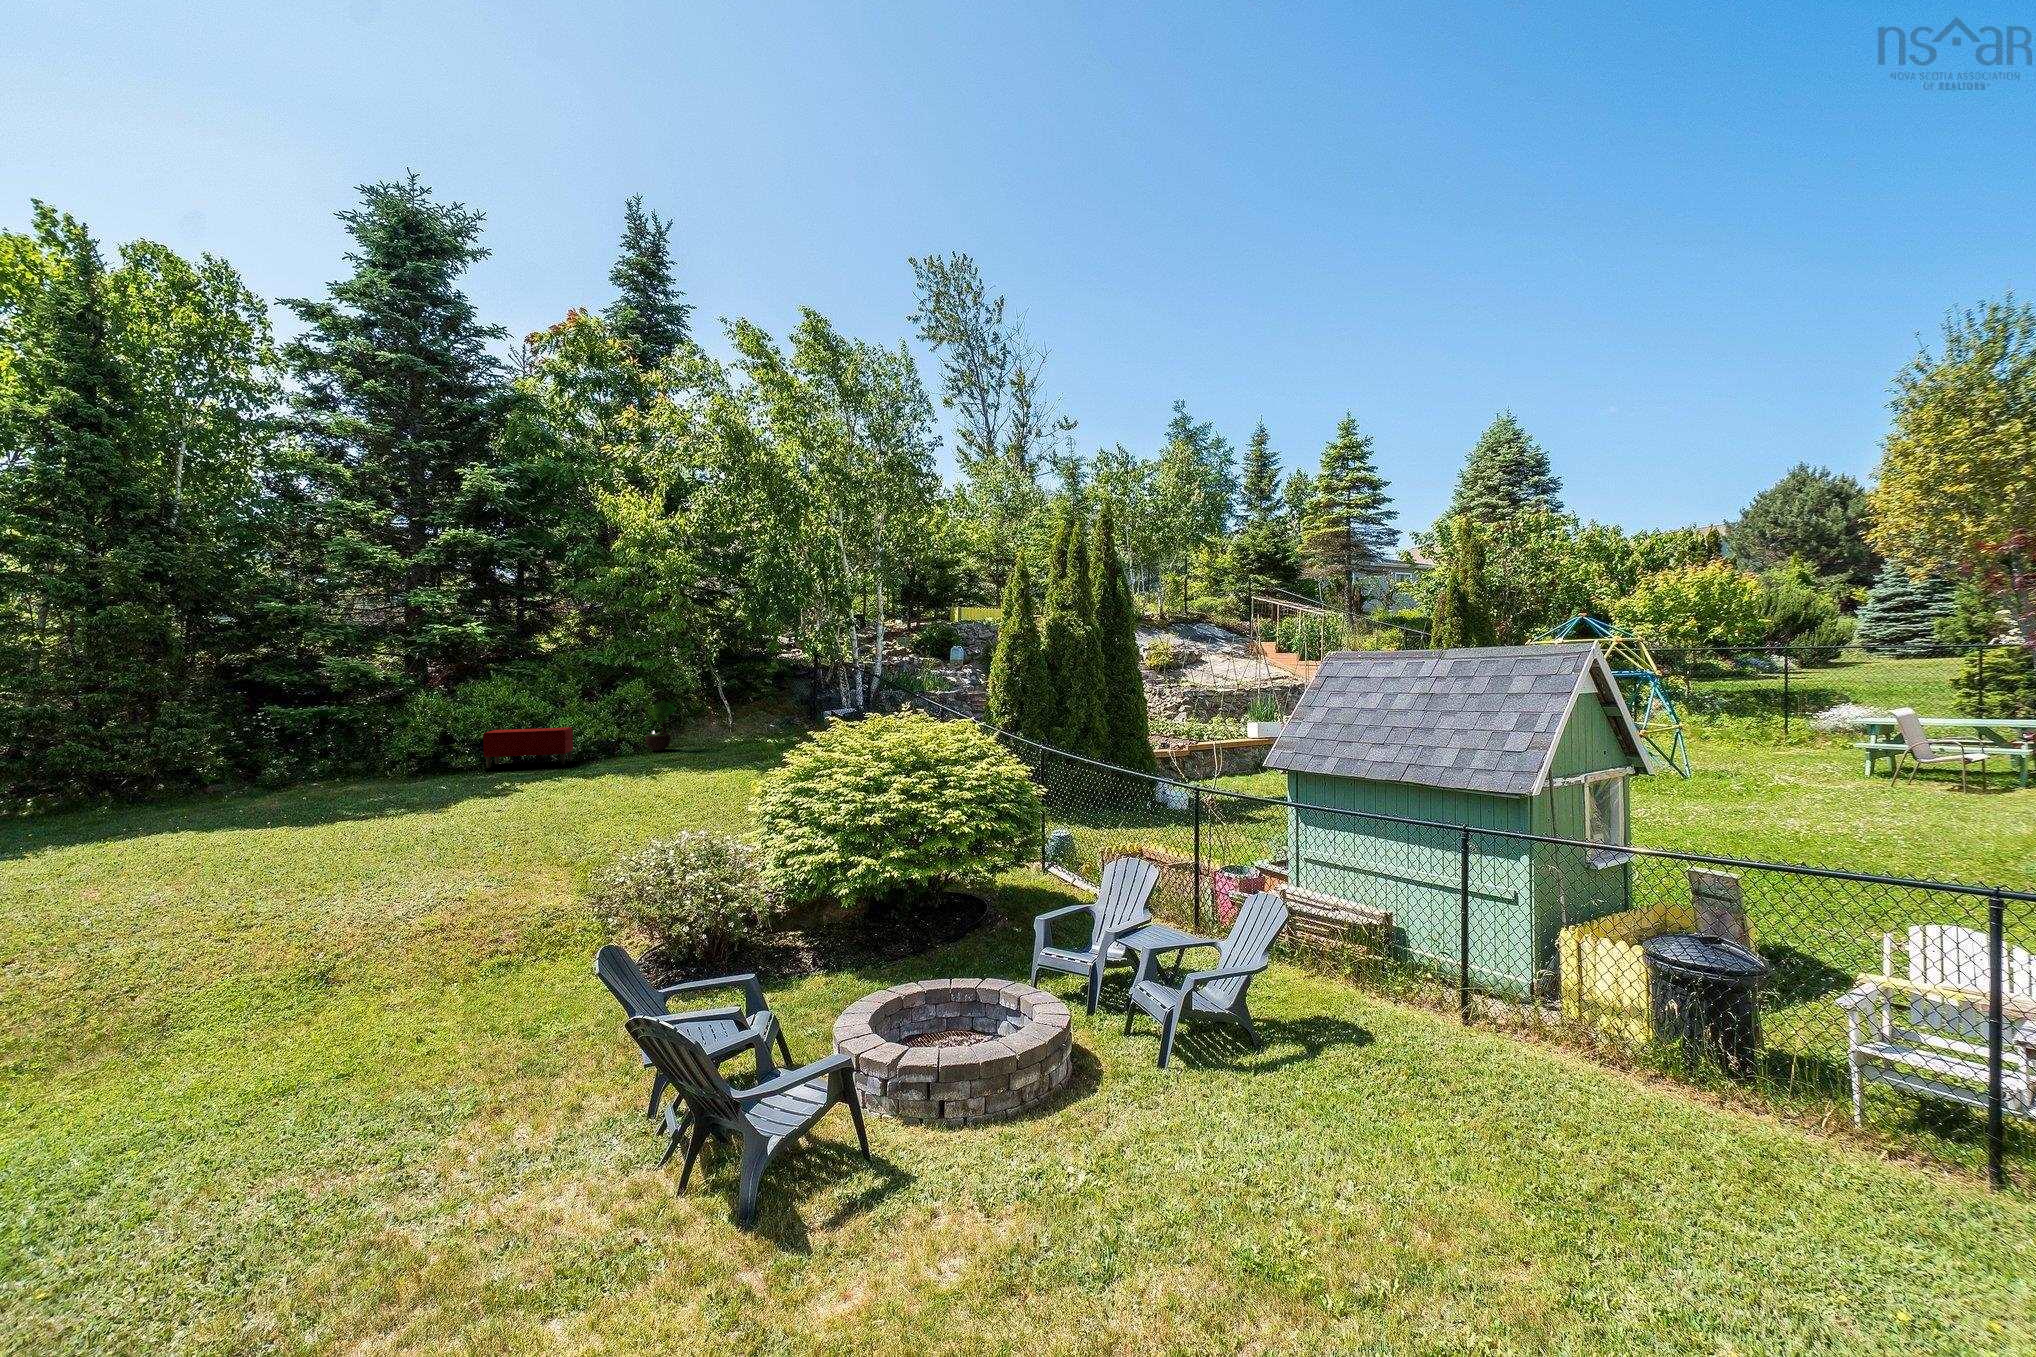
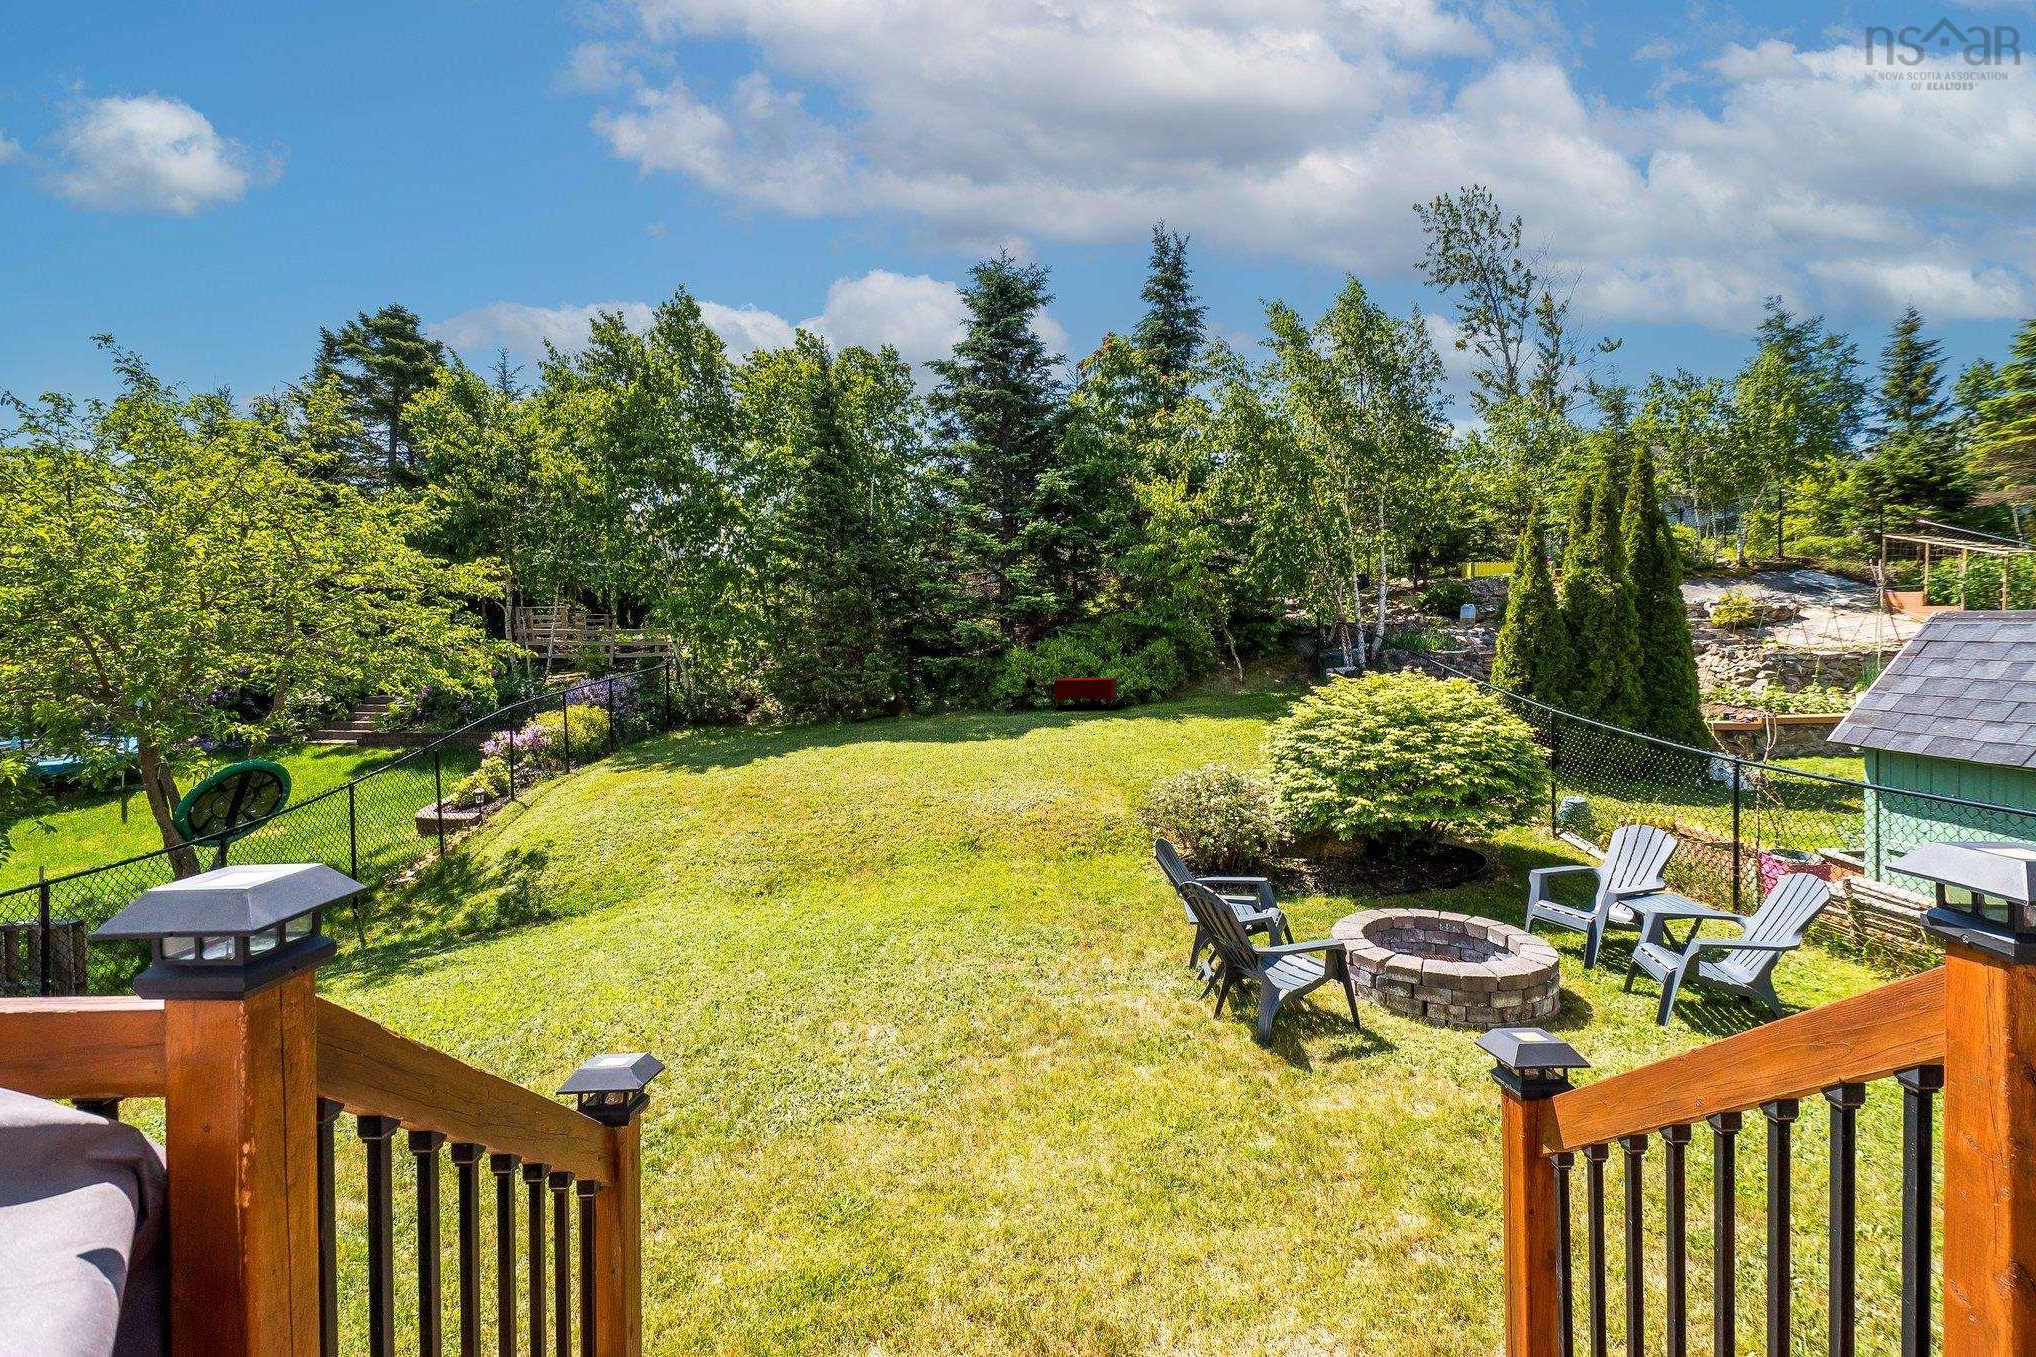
potted tree: present [646,701,676,751] -> present [884,672,905,715]

